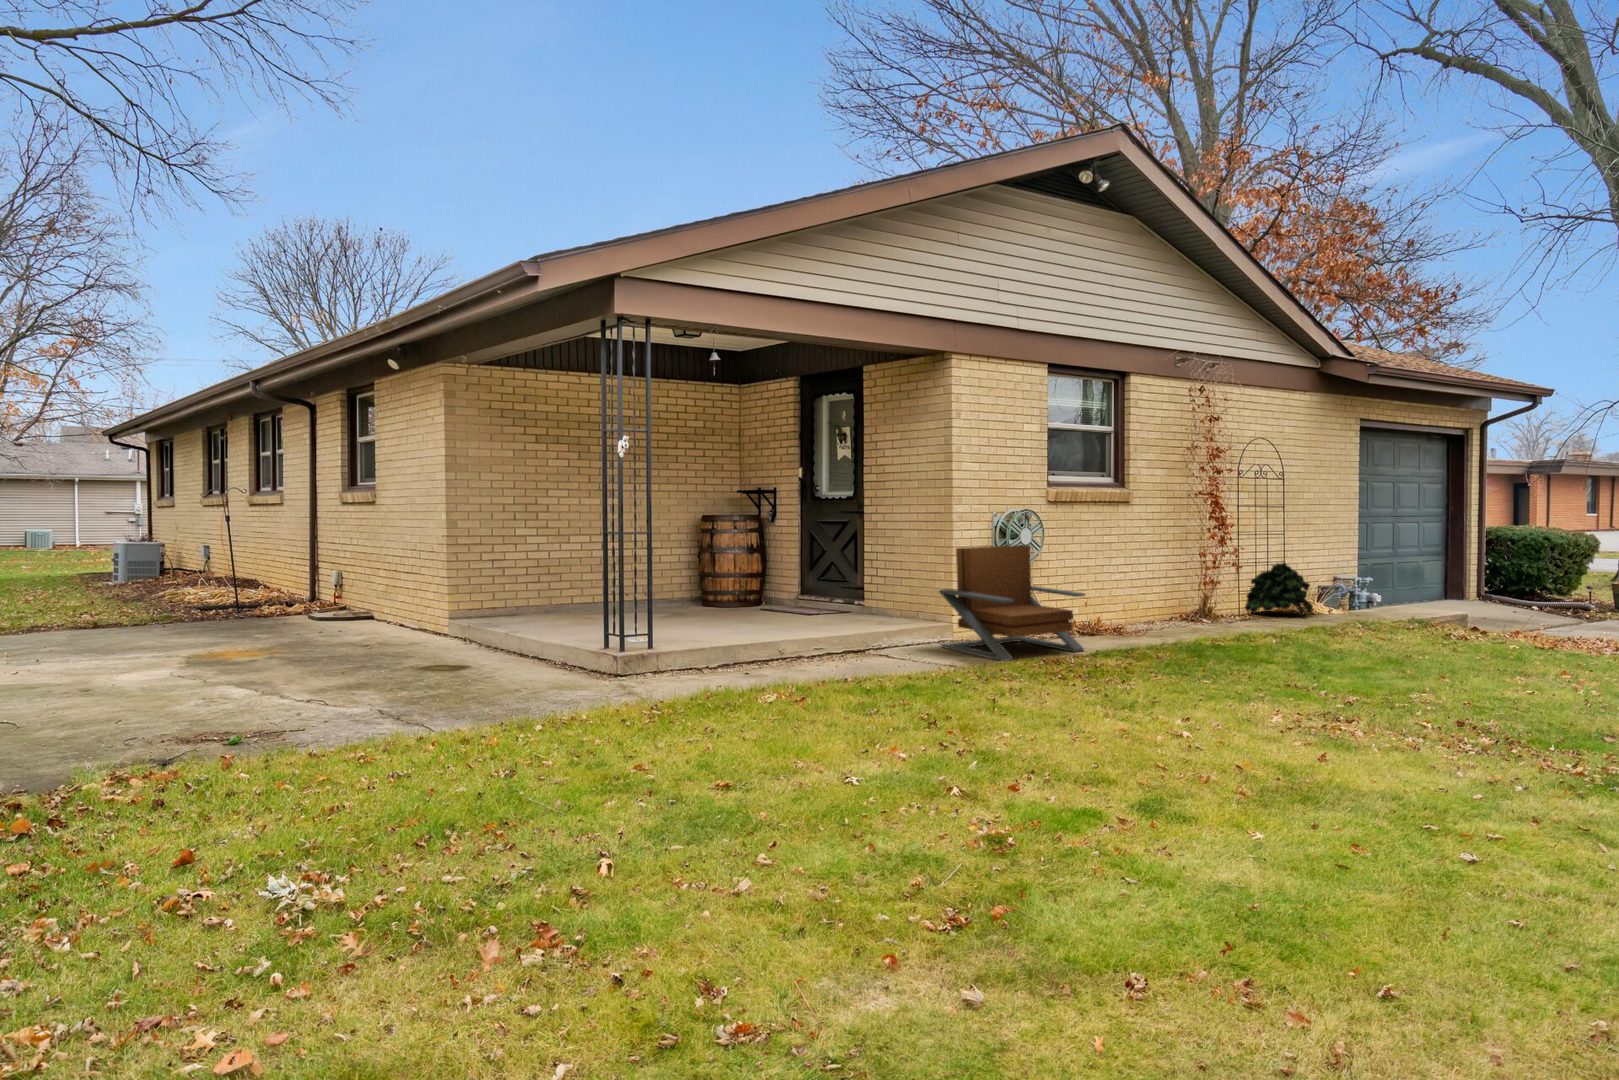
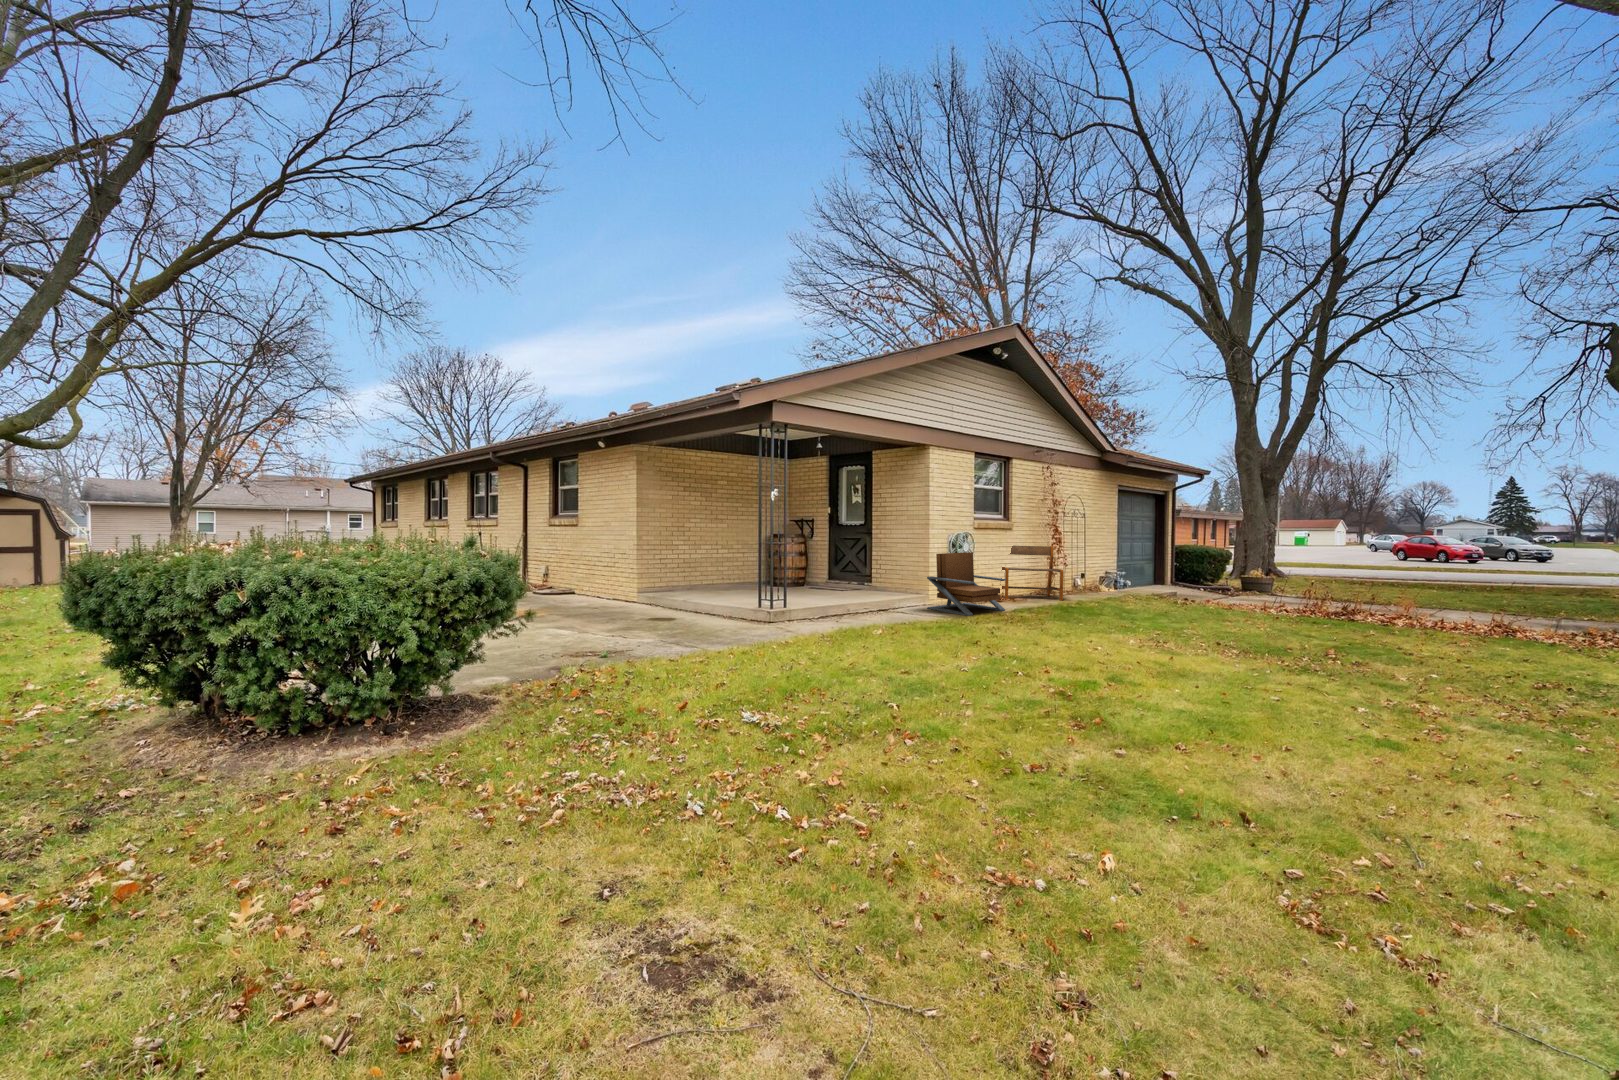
bench: none [1104,530,1218,632] -> present [1000,545,1063,601]
potted plant: present [1245,563,1313,615] -> none [1067,563,1104,592]

